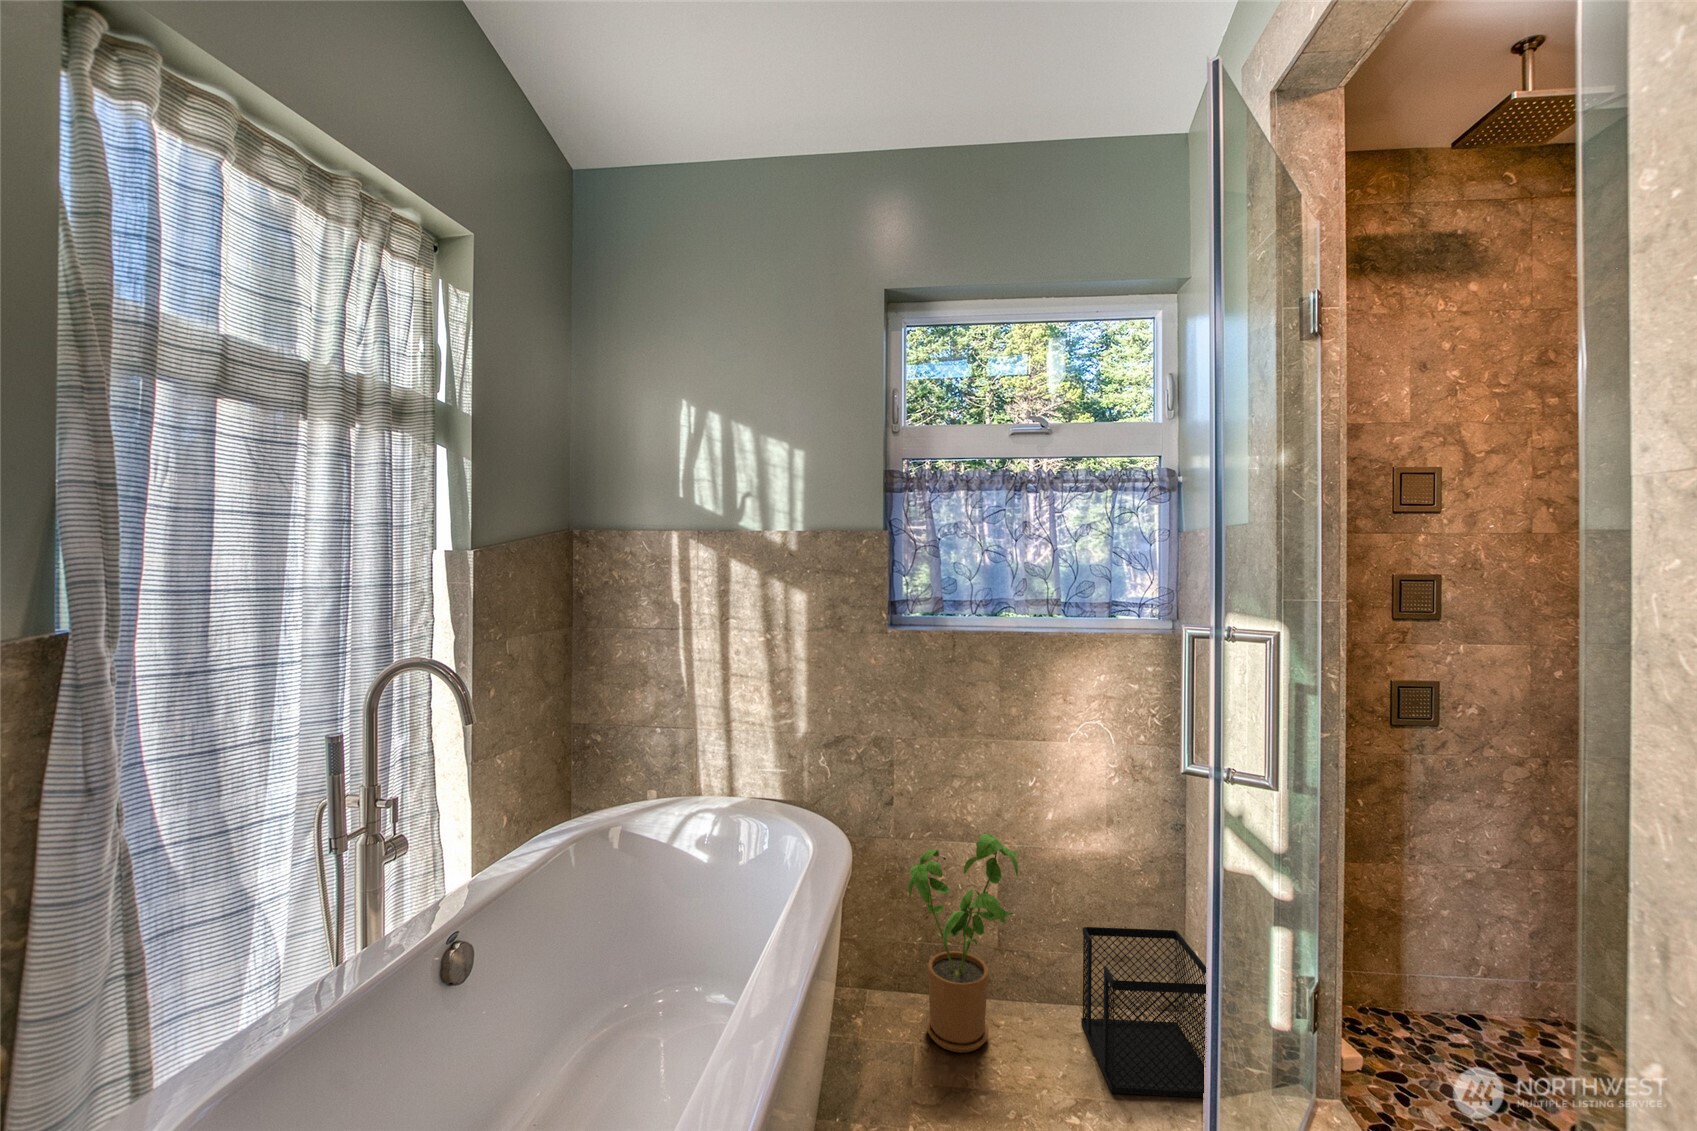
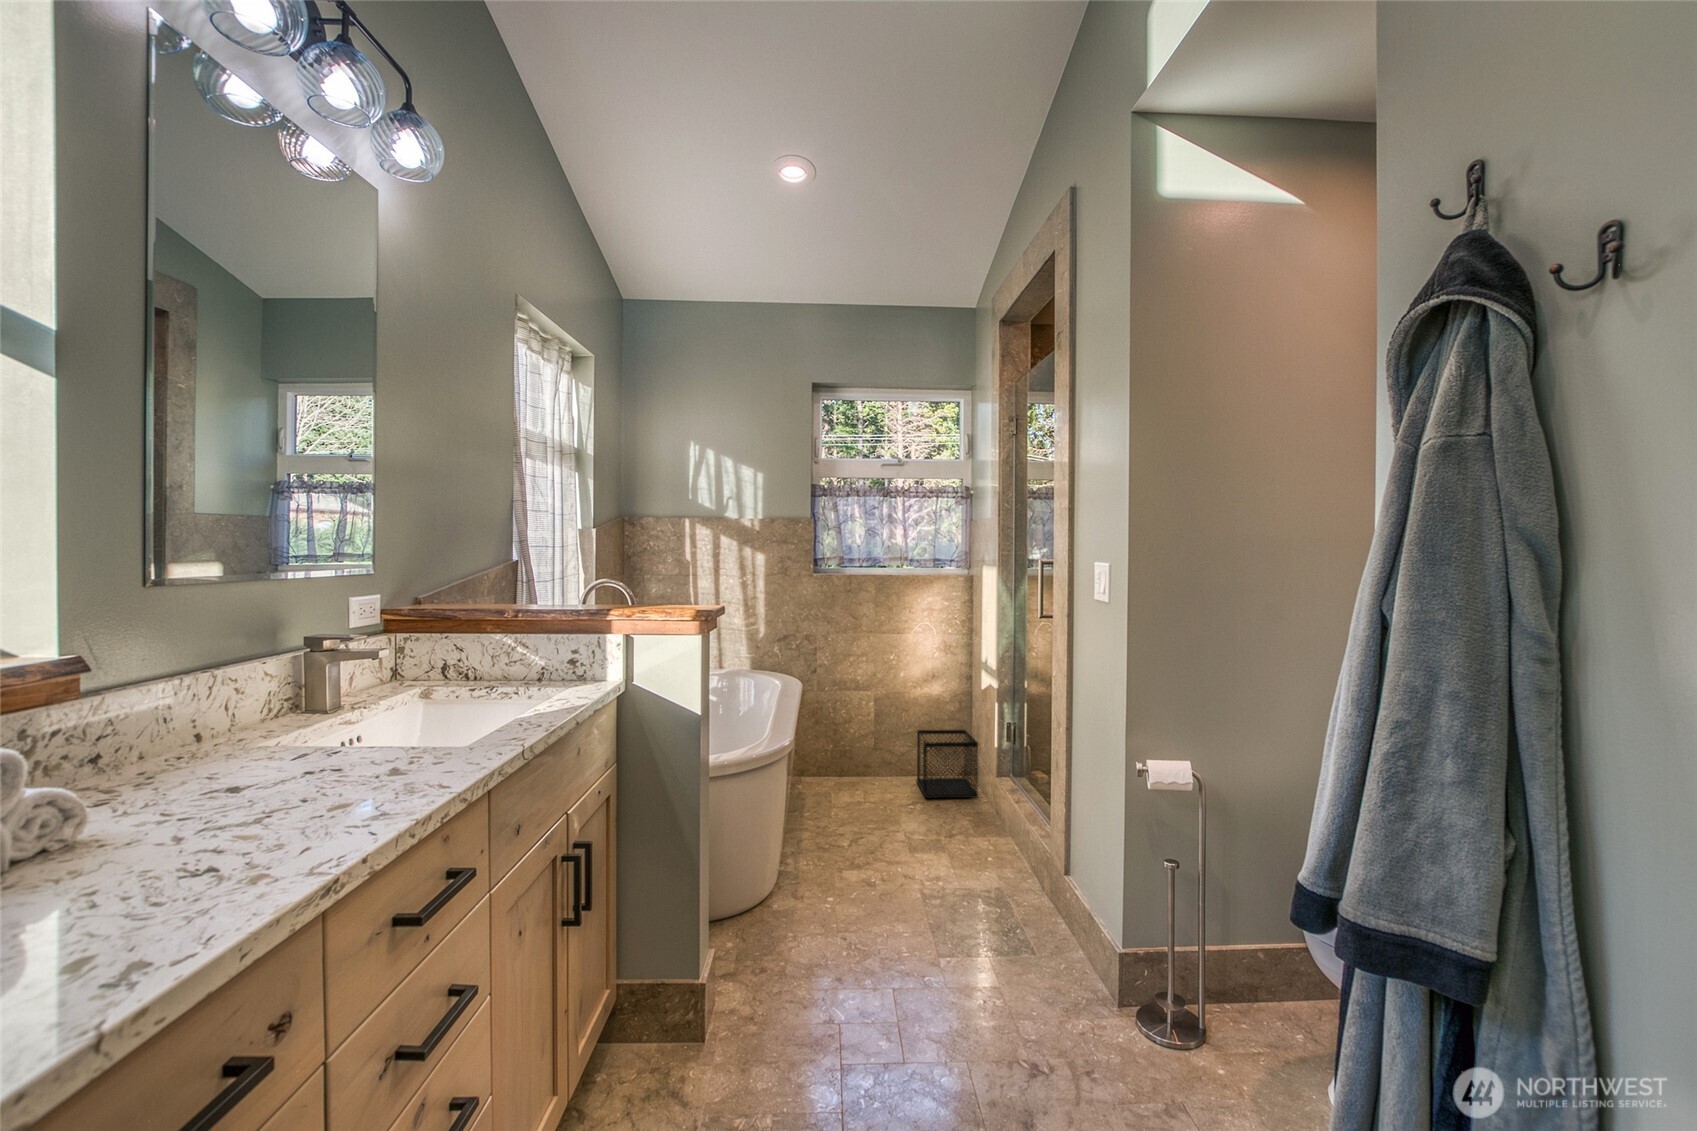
house plant: present [908,834,1018,1052] -> none [824,681,884,792]

